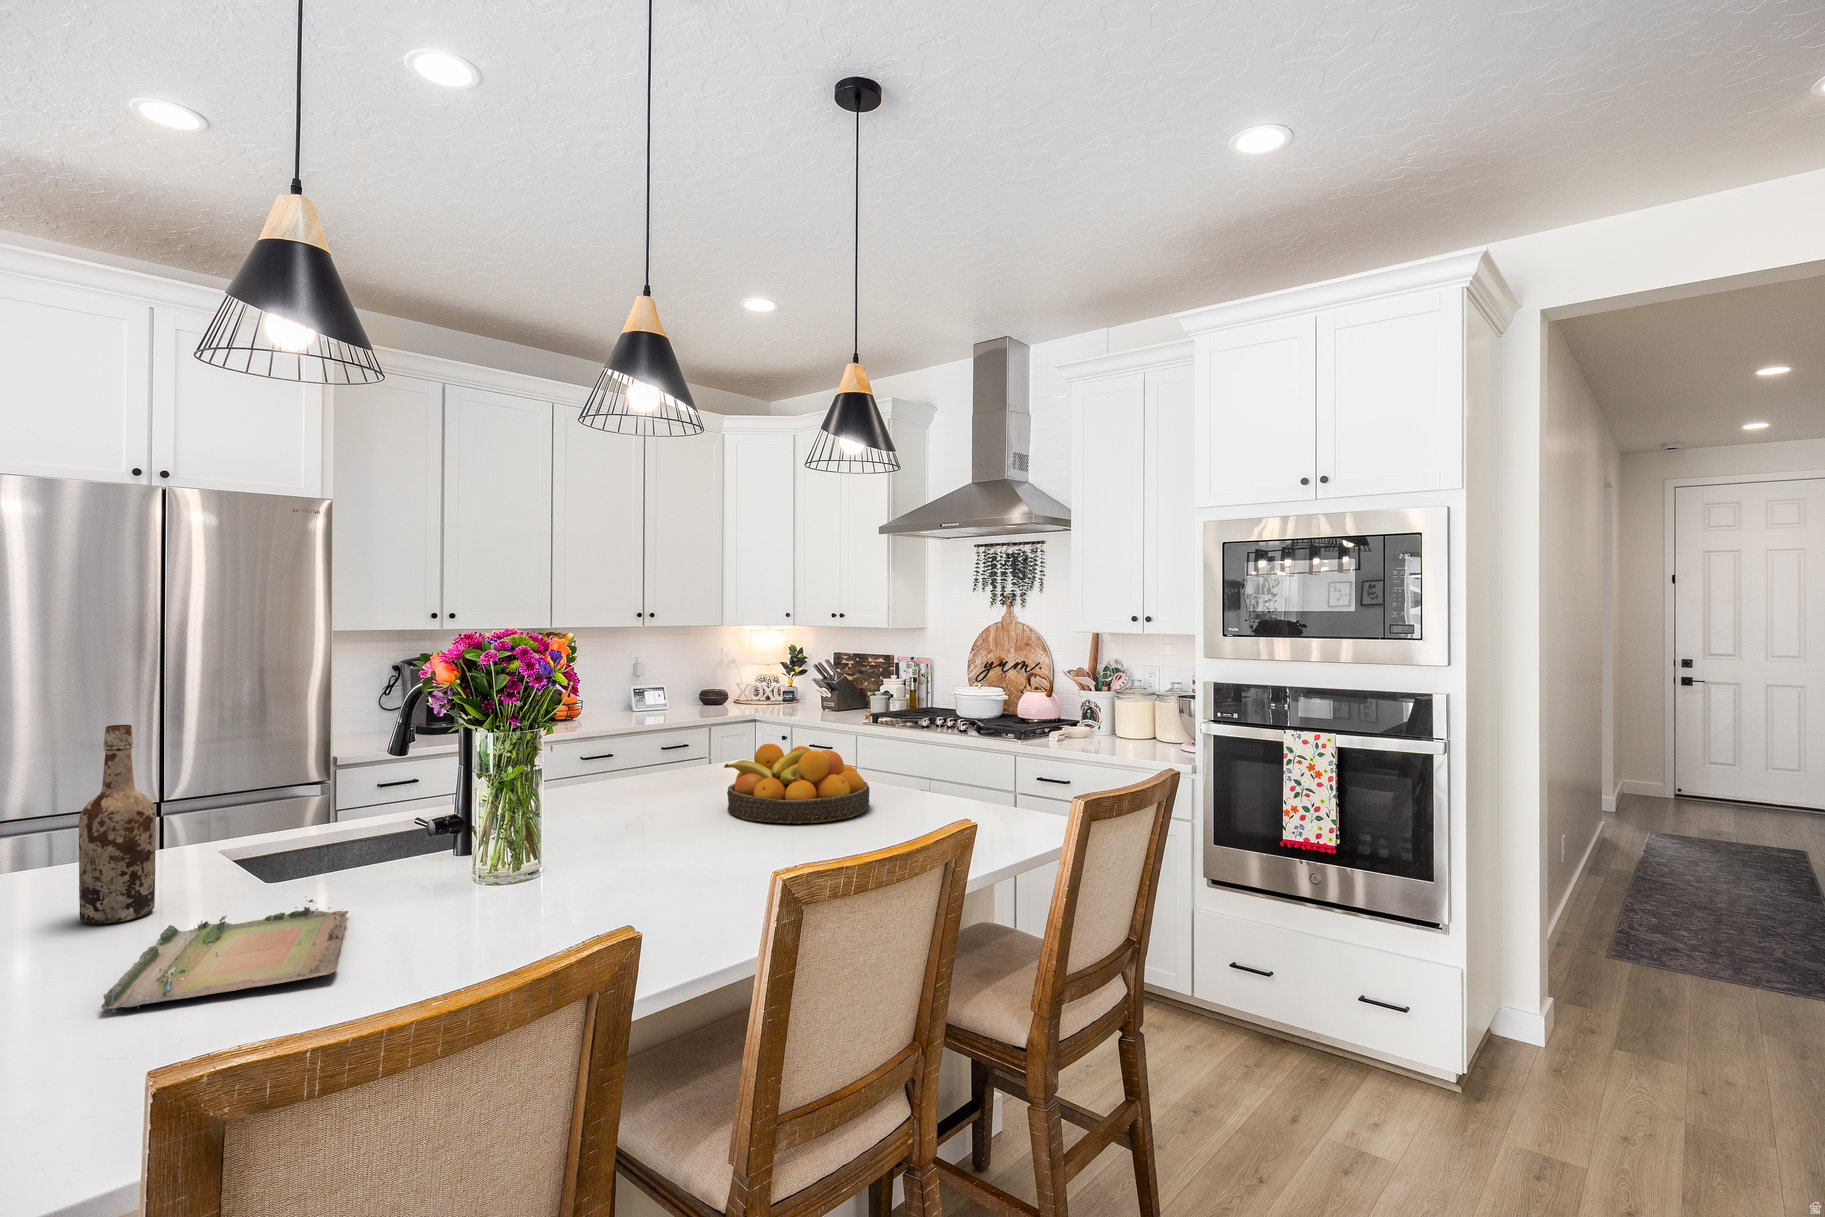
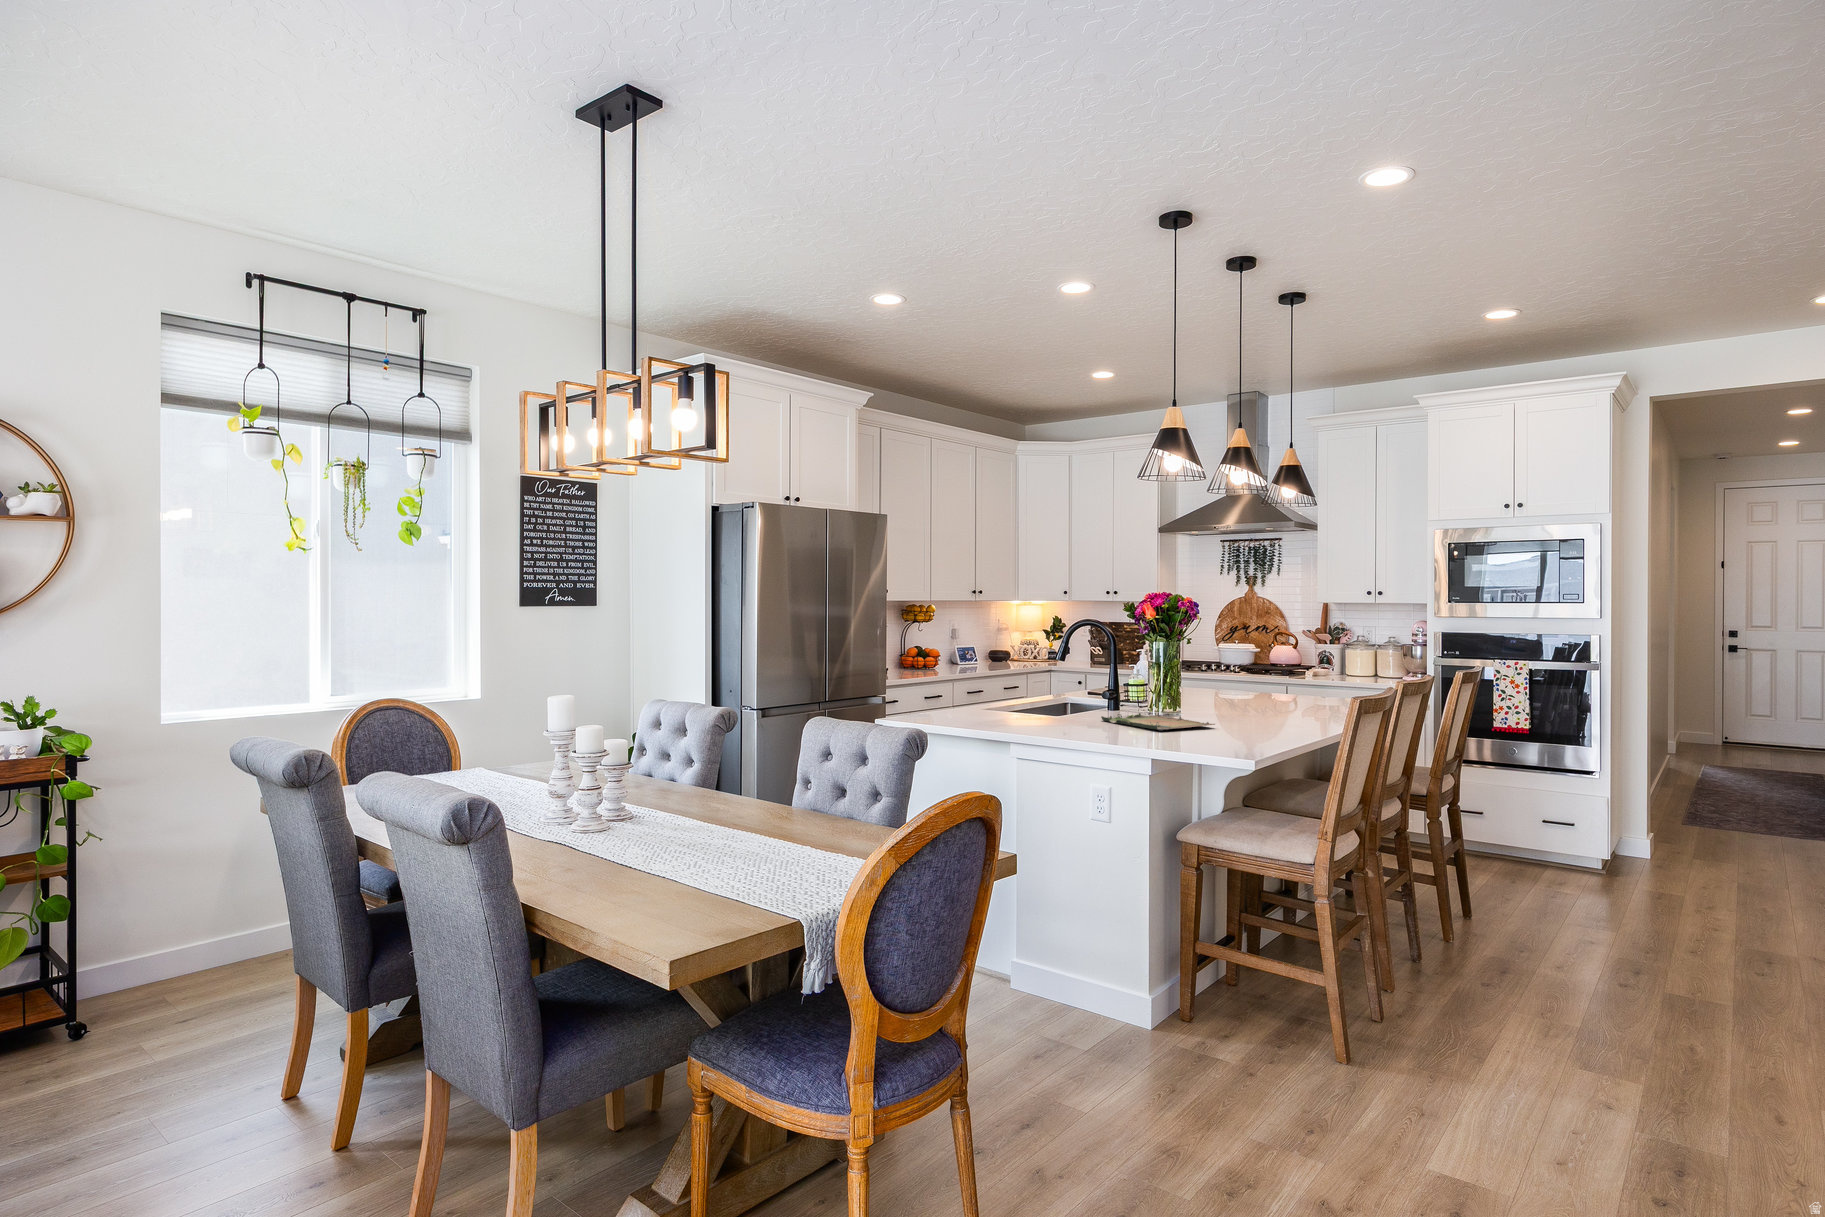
wine bottle: present [79,725,156,924] -> none [1044,632,1070,718]
fruit bowl: present [724,744,869,823] -> none [1208,660,1291,699]

